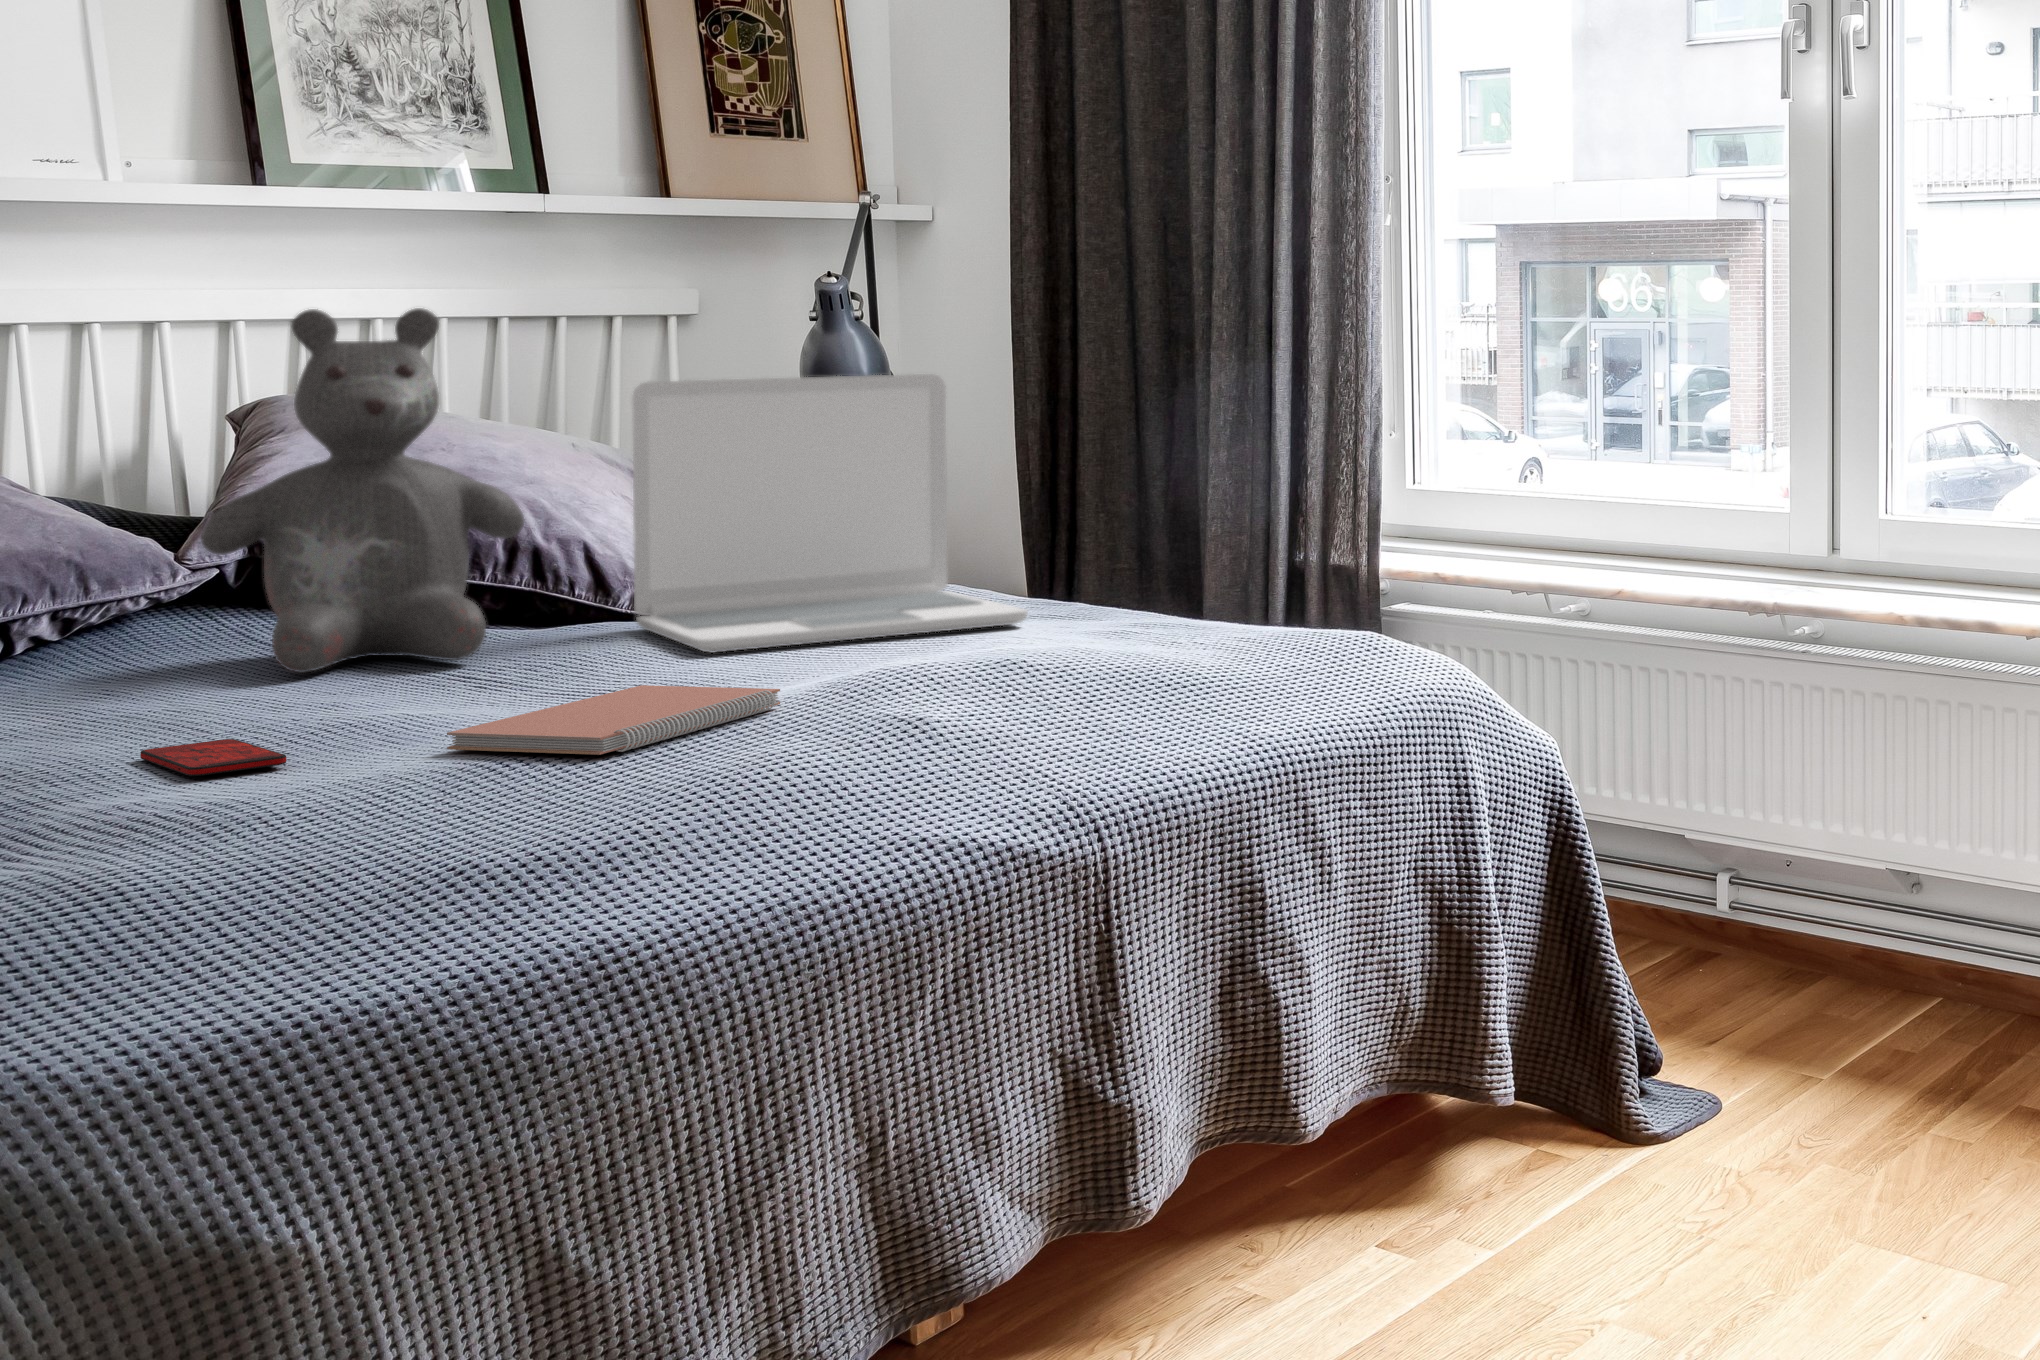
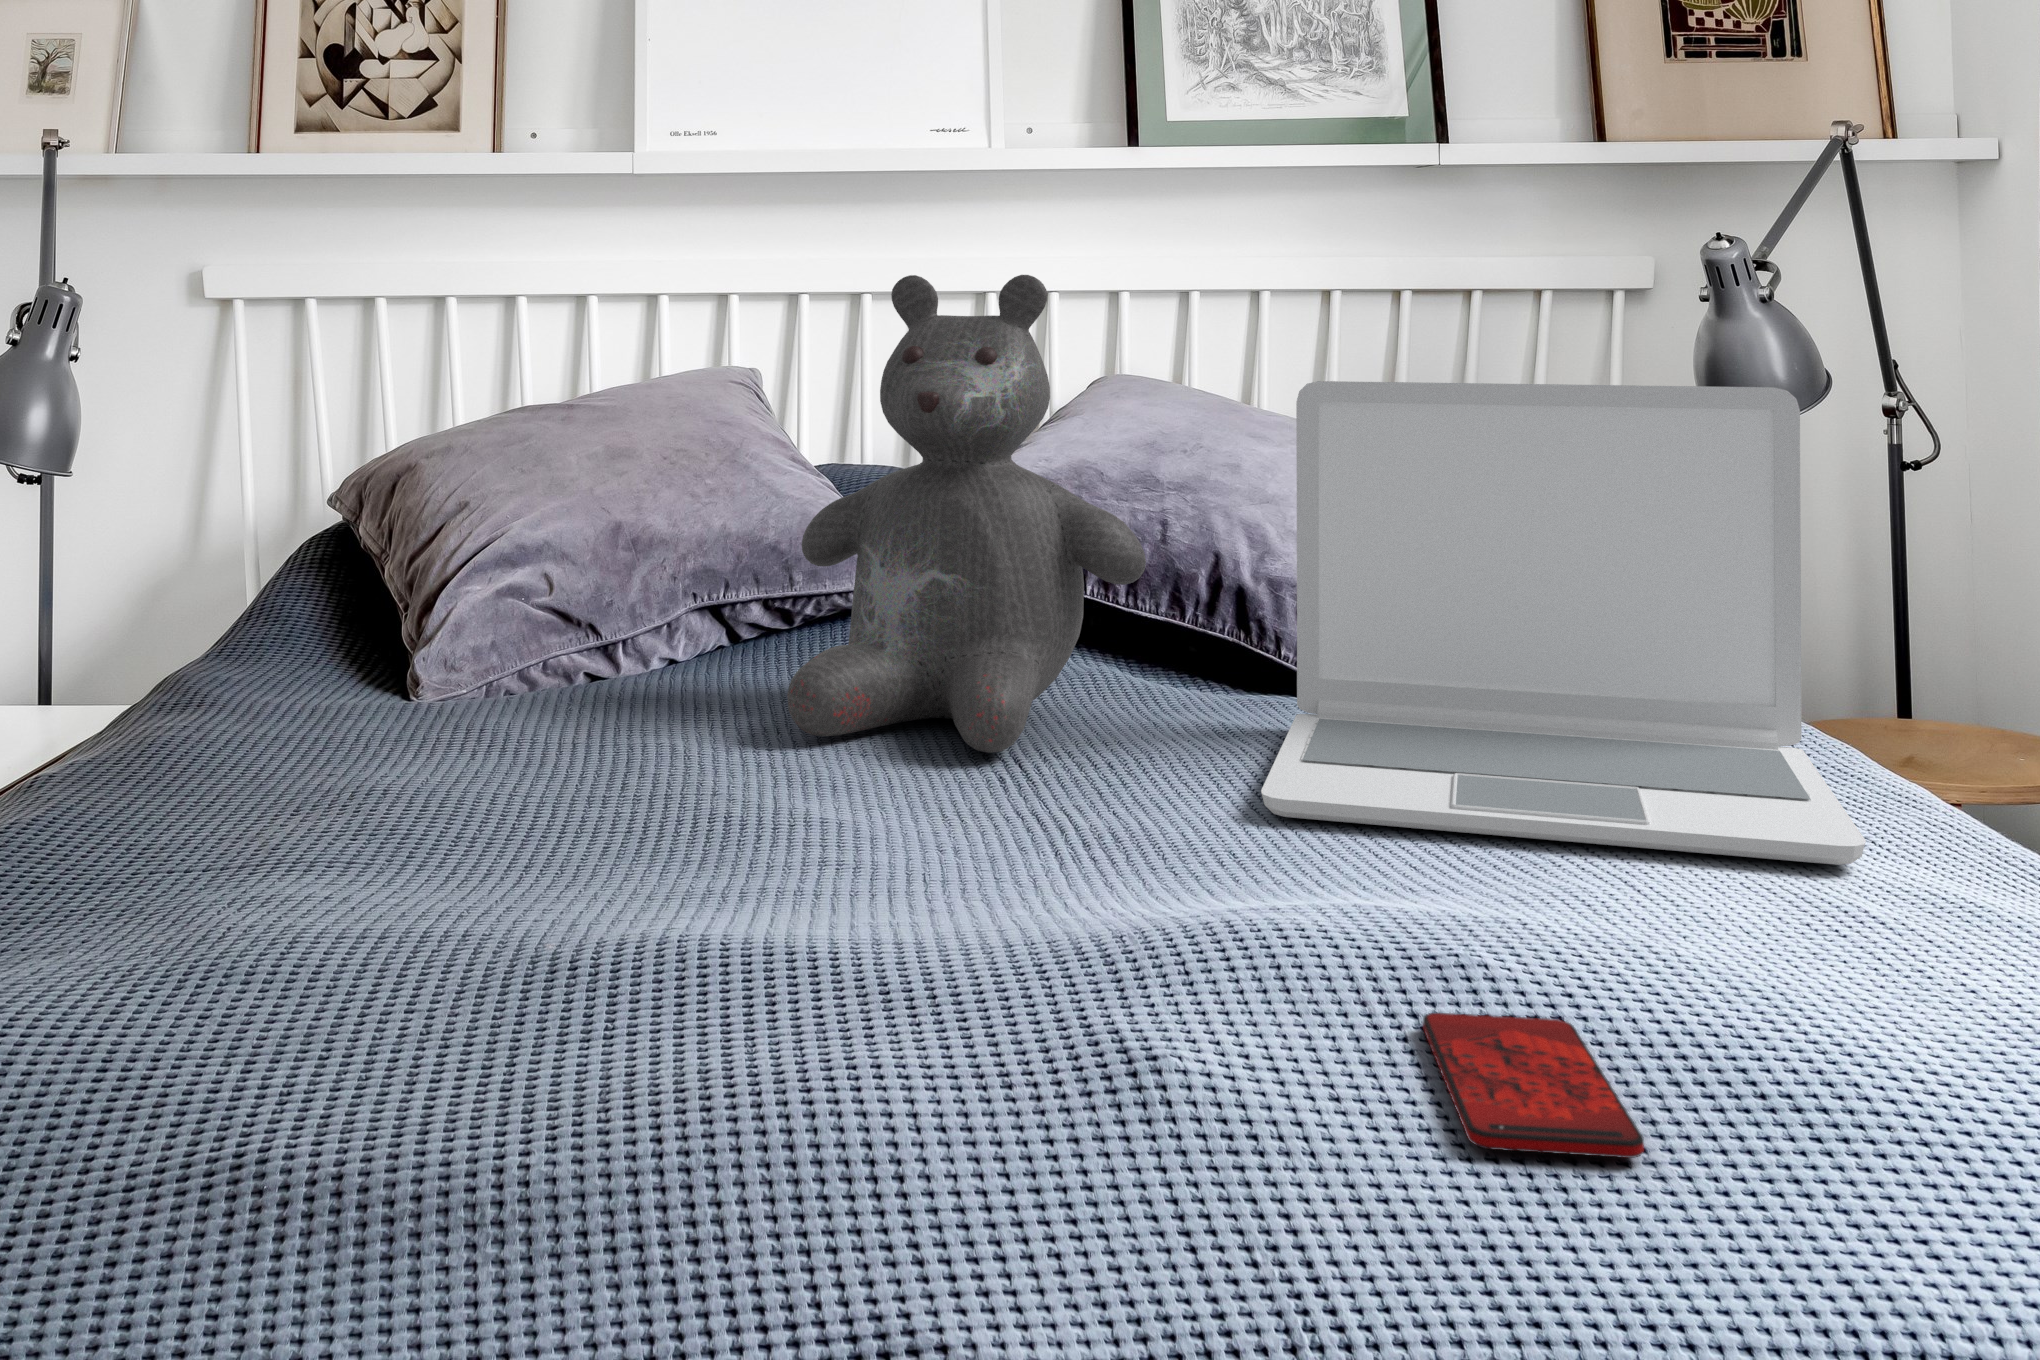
notebook: present [447,685,780,755] -> none [522,904,1098,1105]
smartphone: present [140,739,286,776] -> present [1423,1013,1644,1158]

